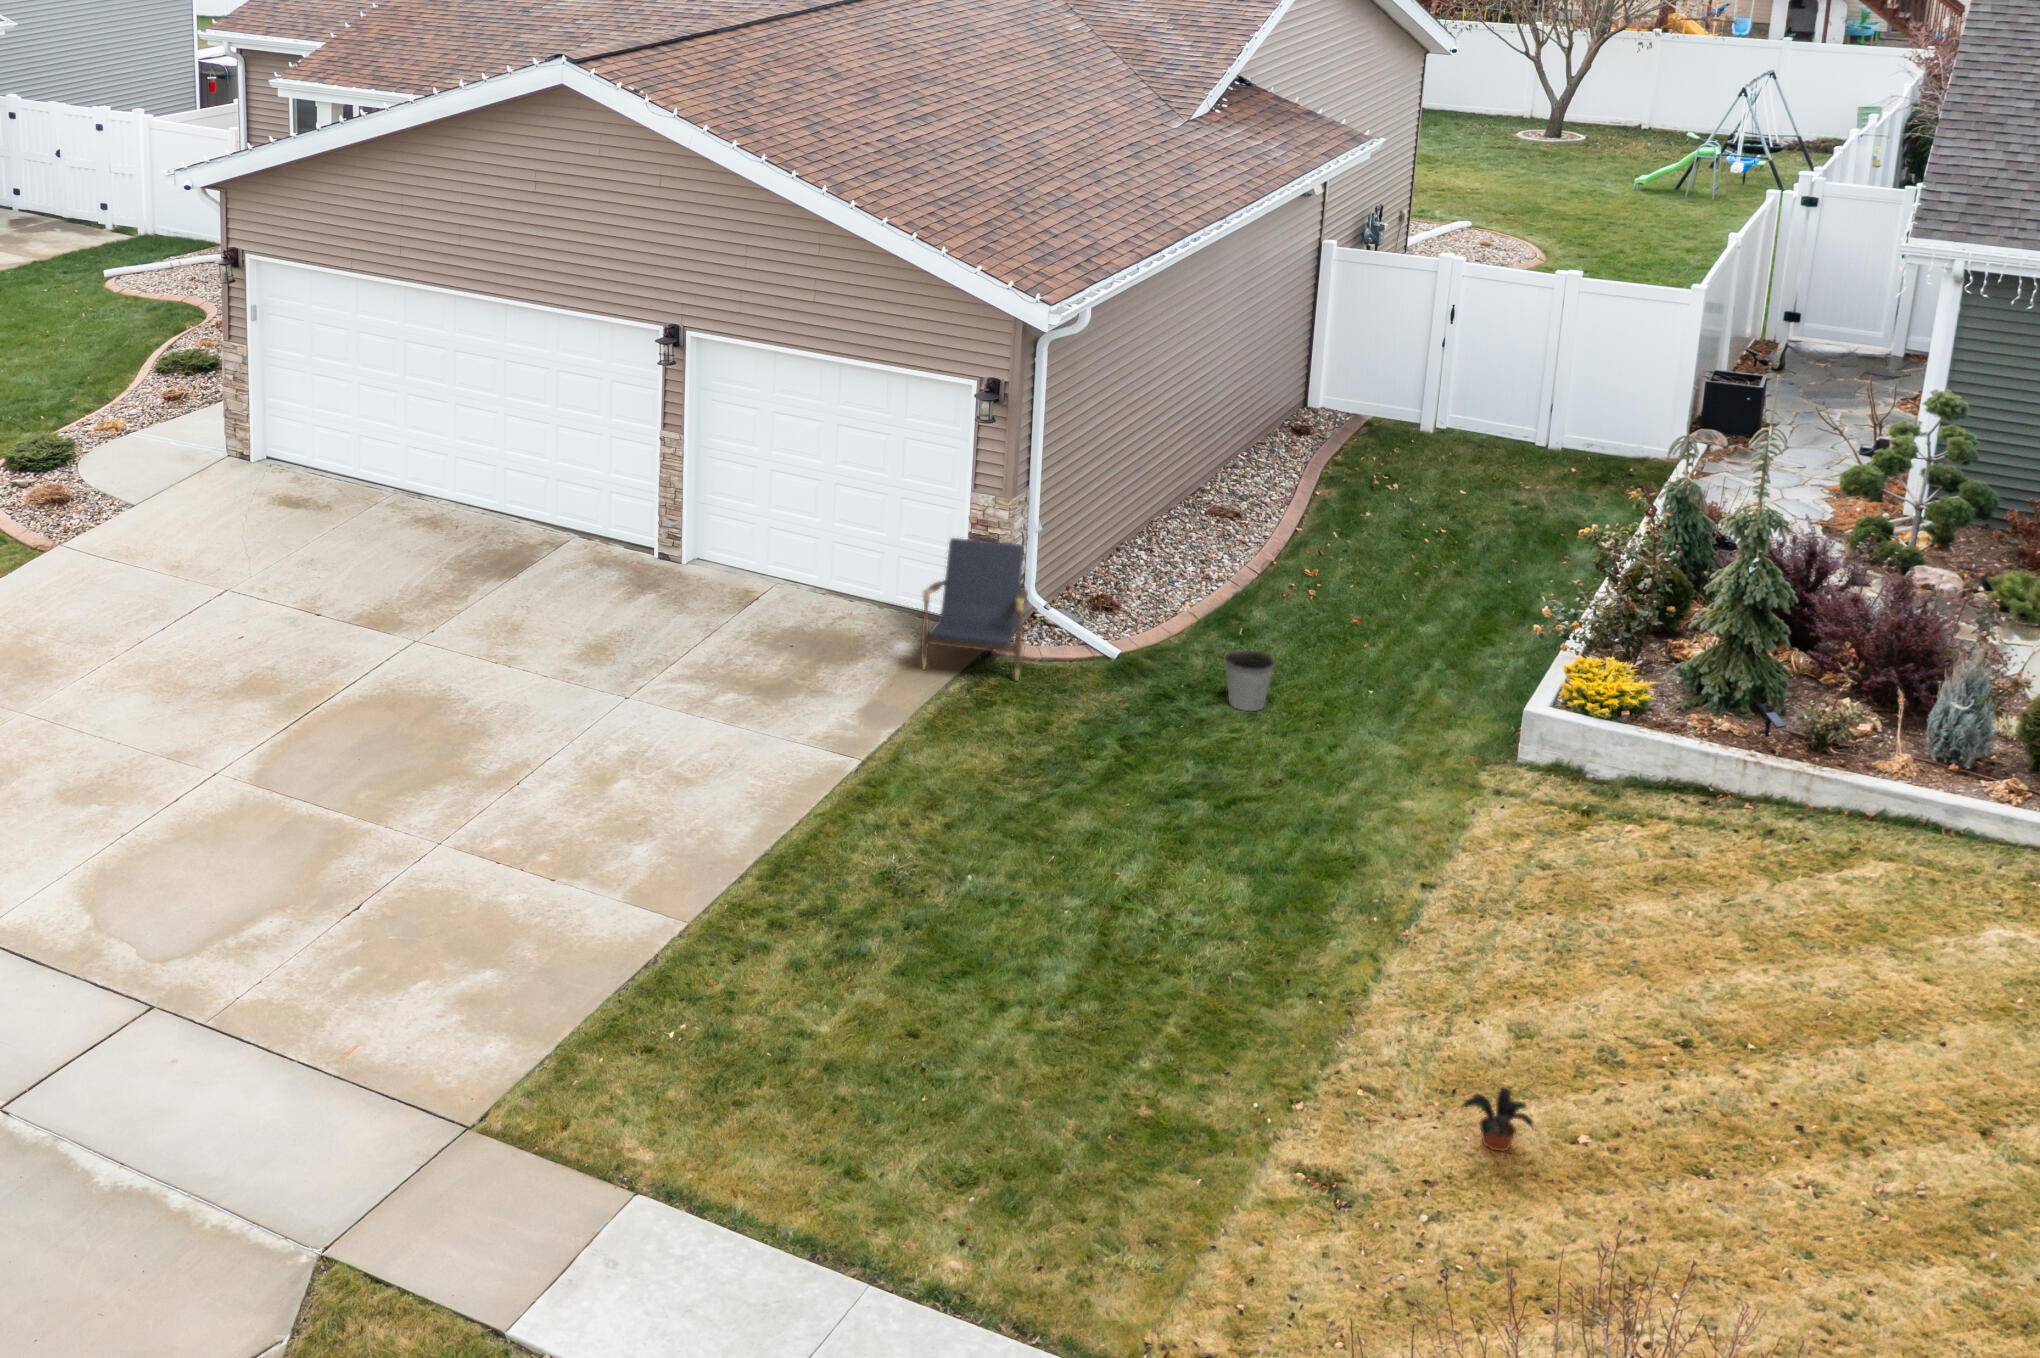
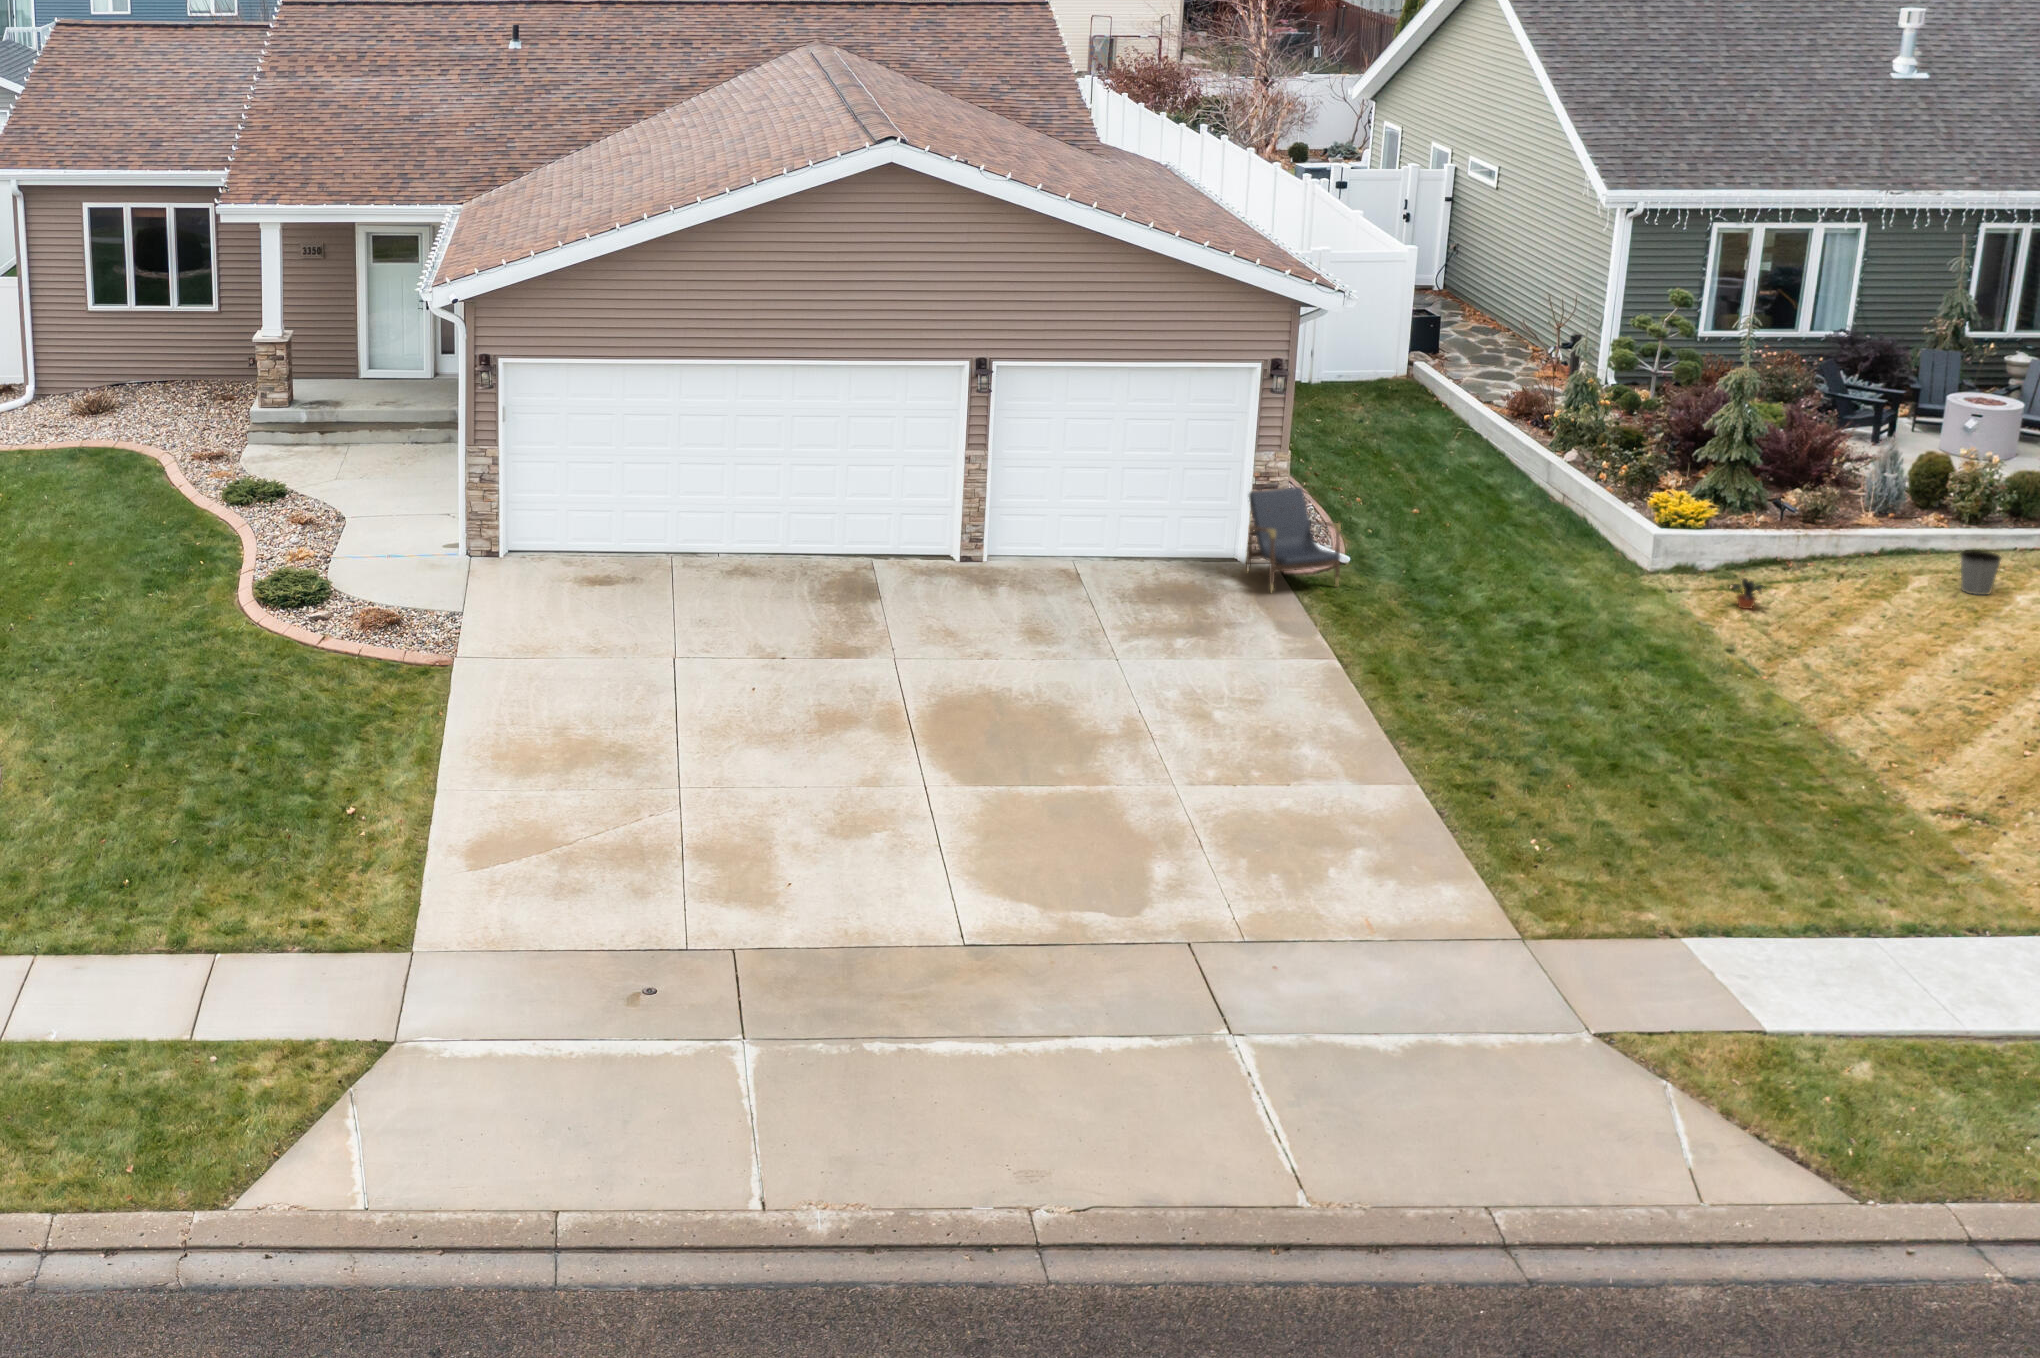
bucket: present [1224,650,1274,711] -> present [1961,550,2001,595]
potted plant: present [1463,1087,1533,1151] -> present [1733,579,1762,609]

